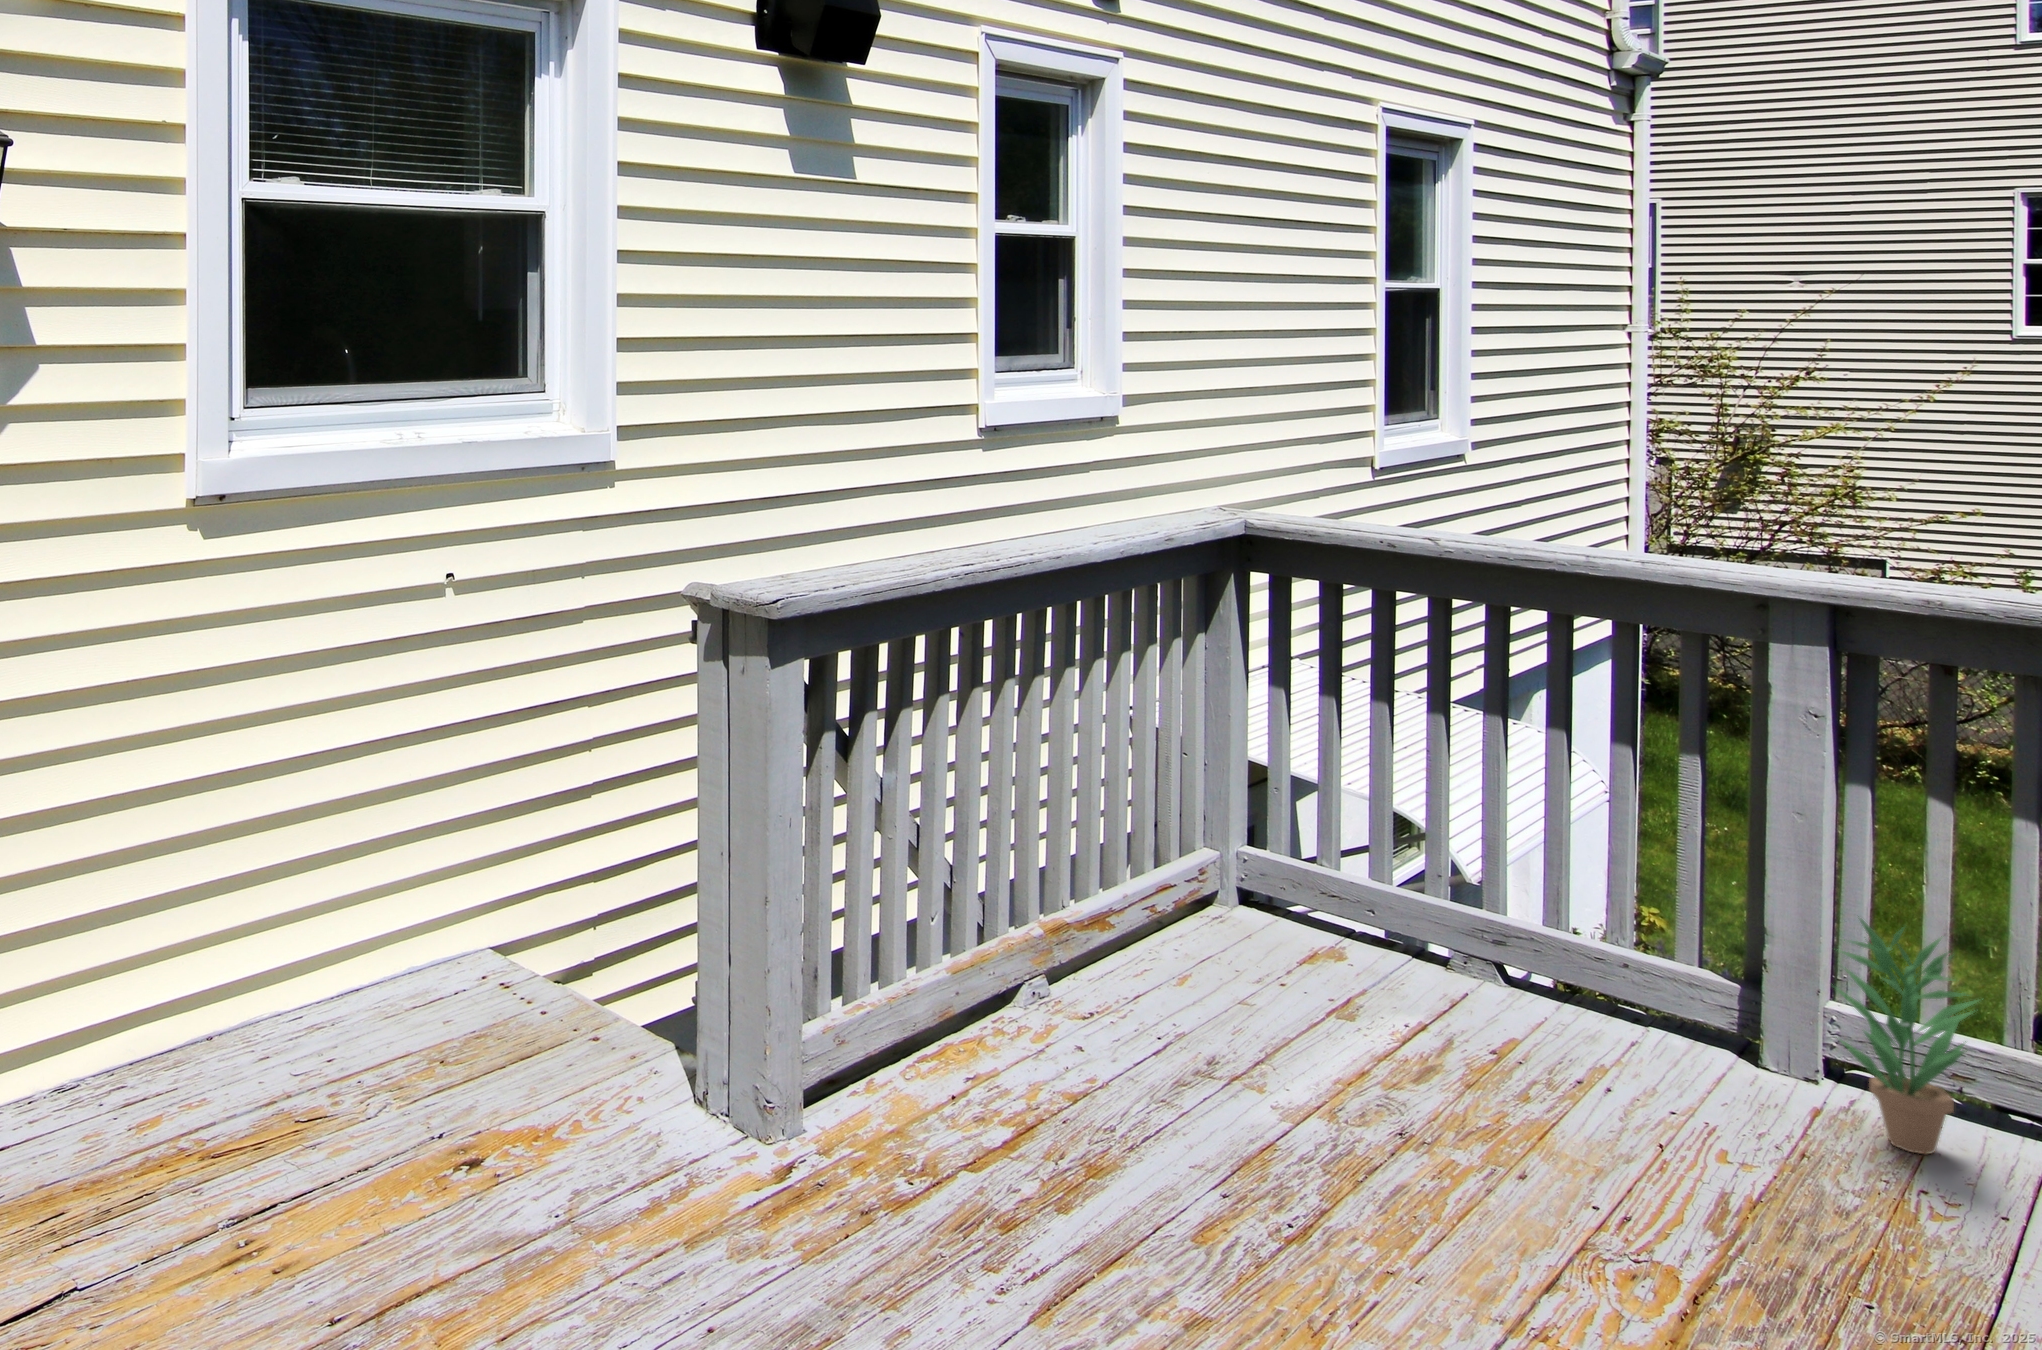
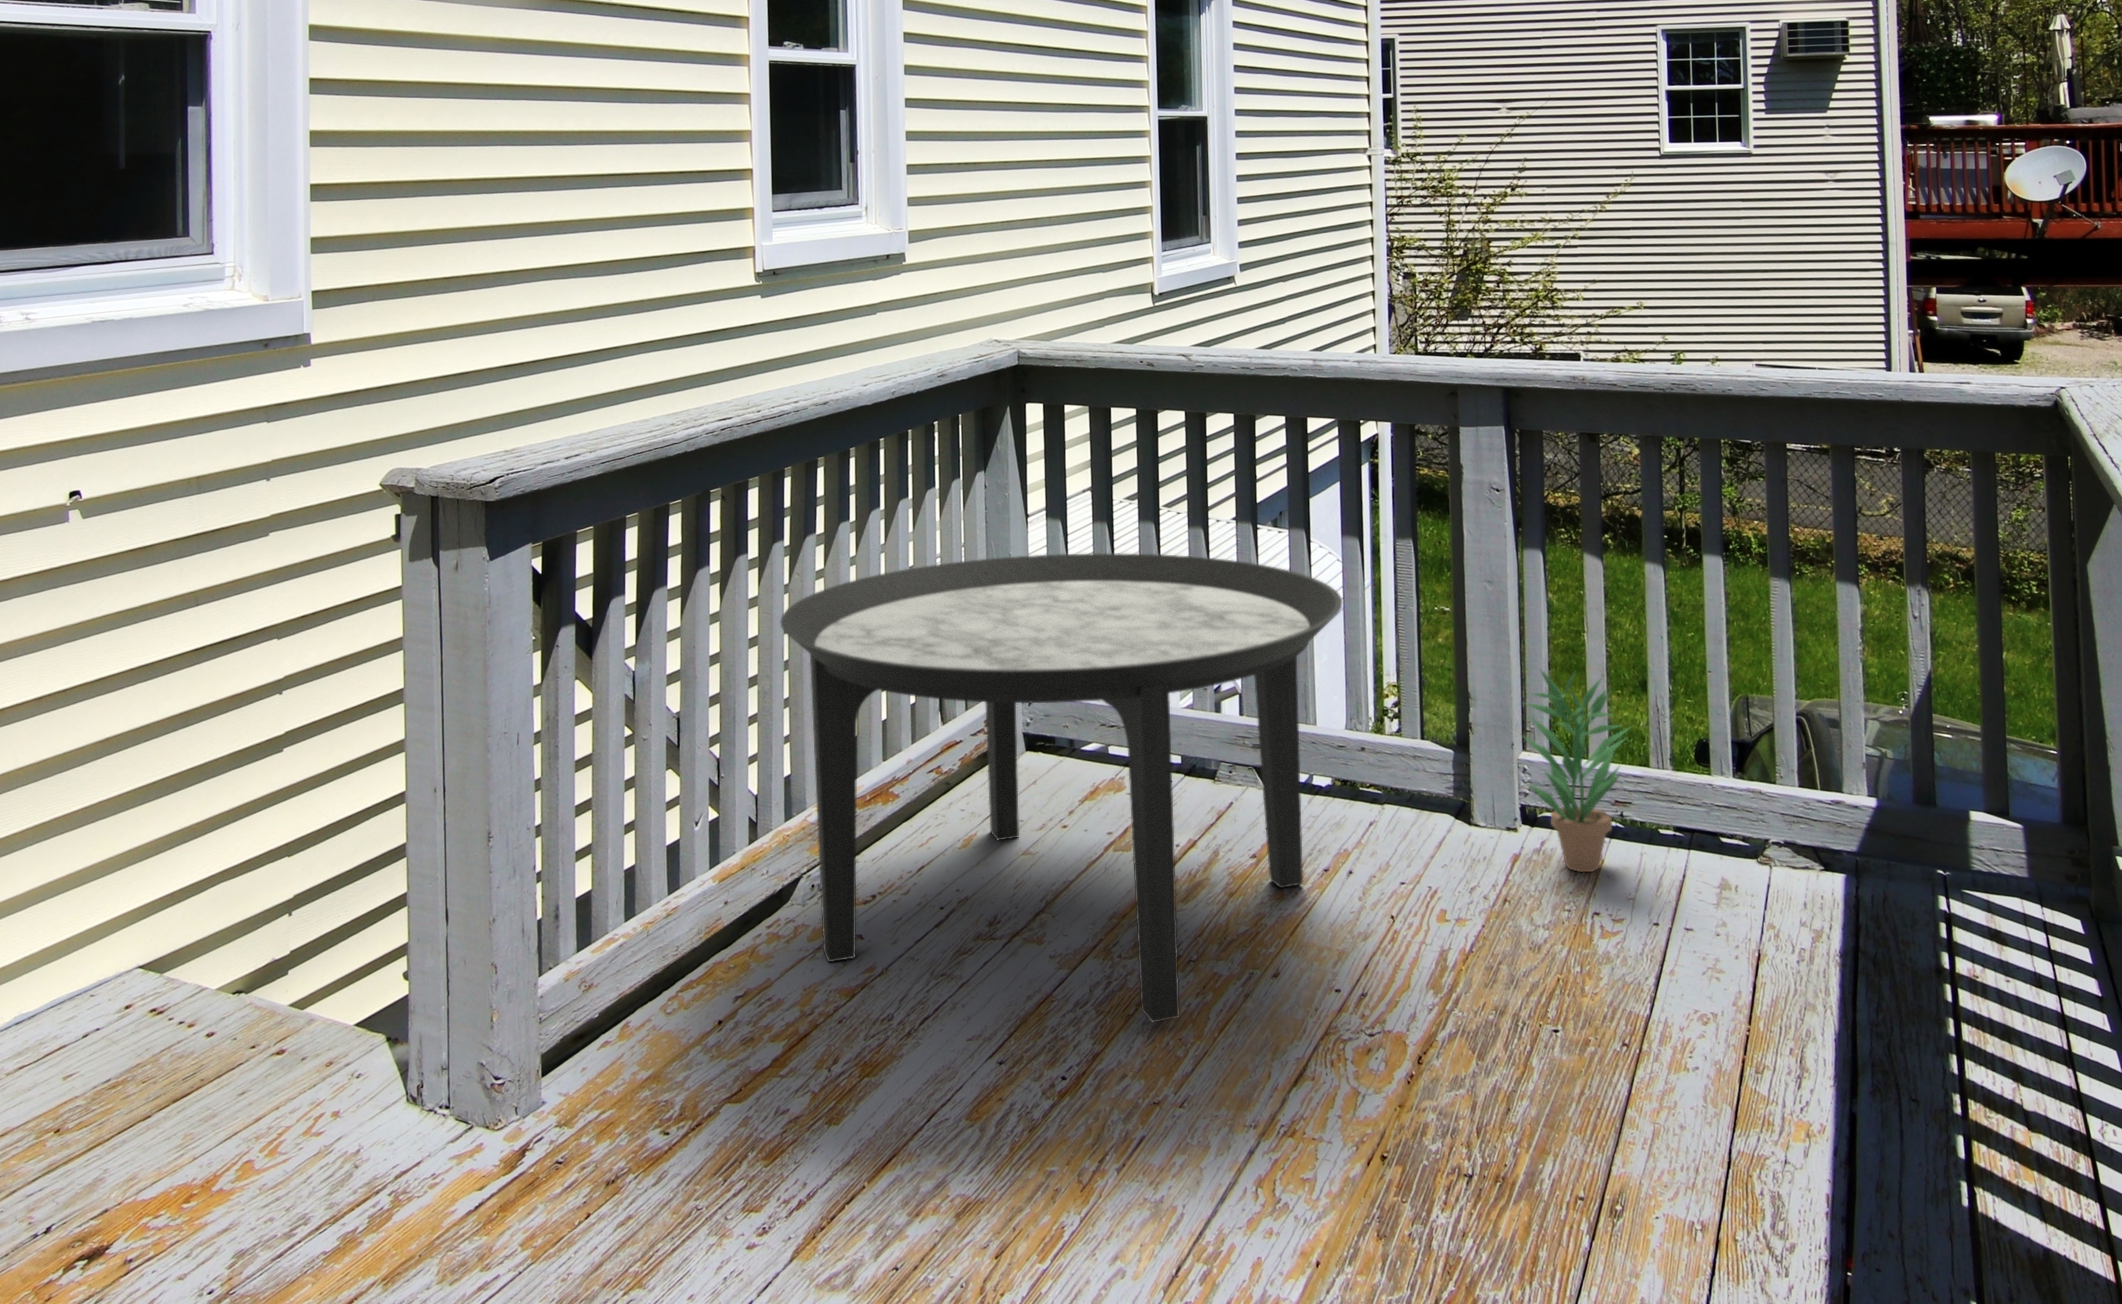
round table: none [1016,713,1611,1194] -> present [780,553,1342,1022]

